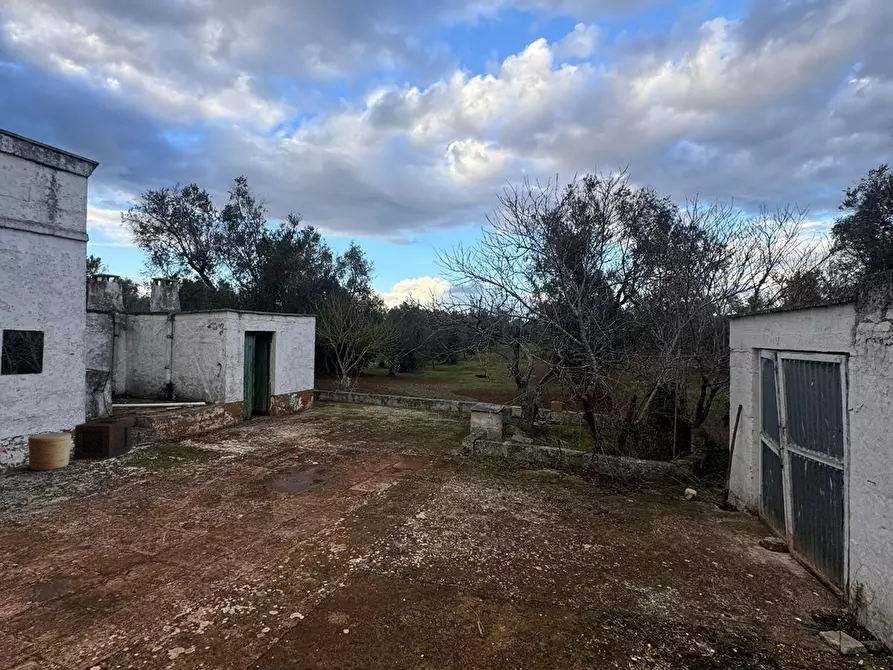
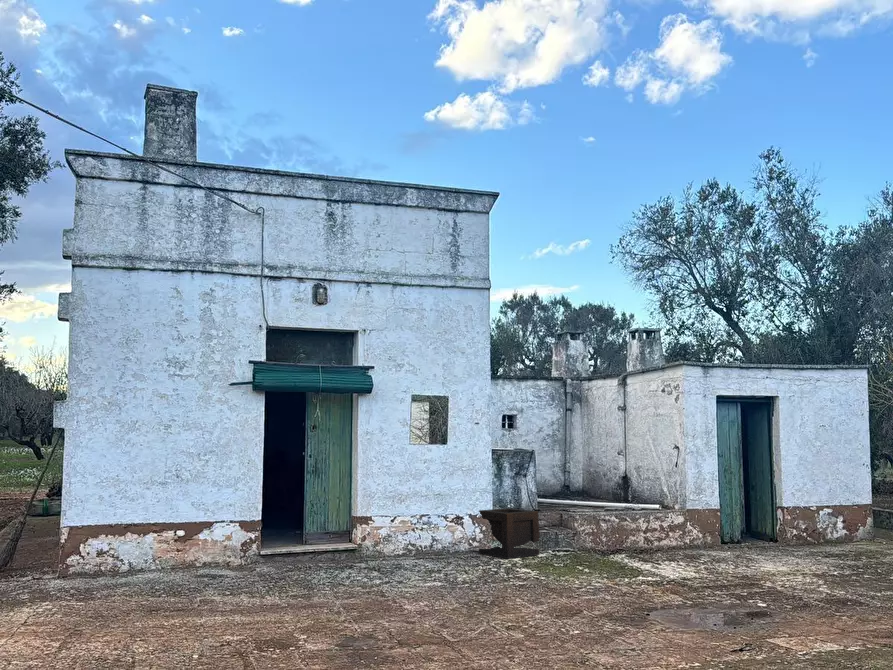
woven basket: present [28,432,71,471] -> none [430,516,469,559]

